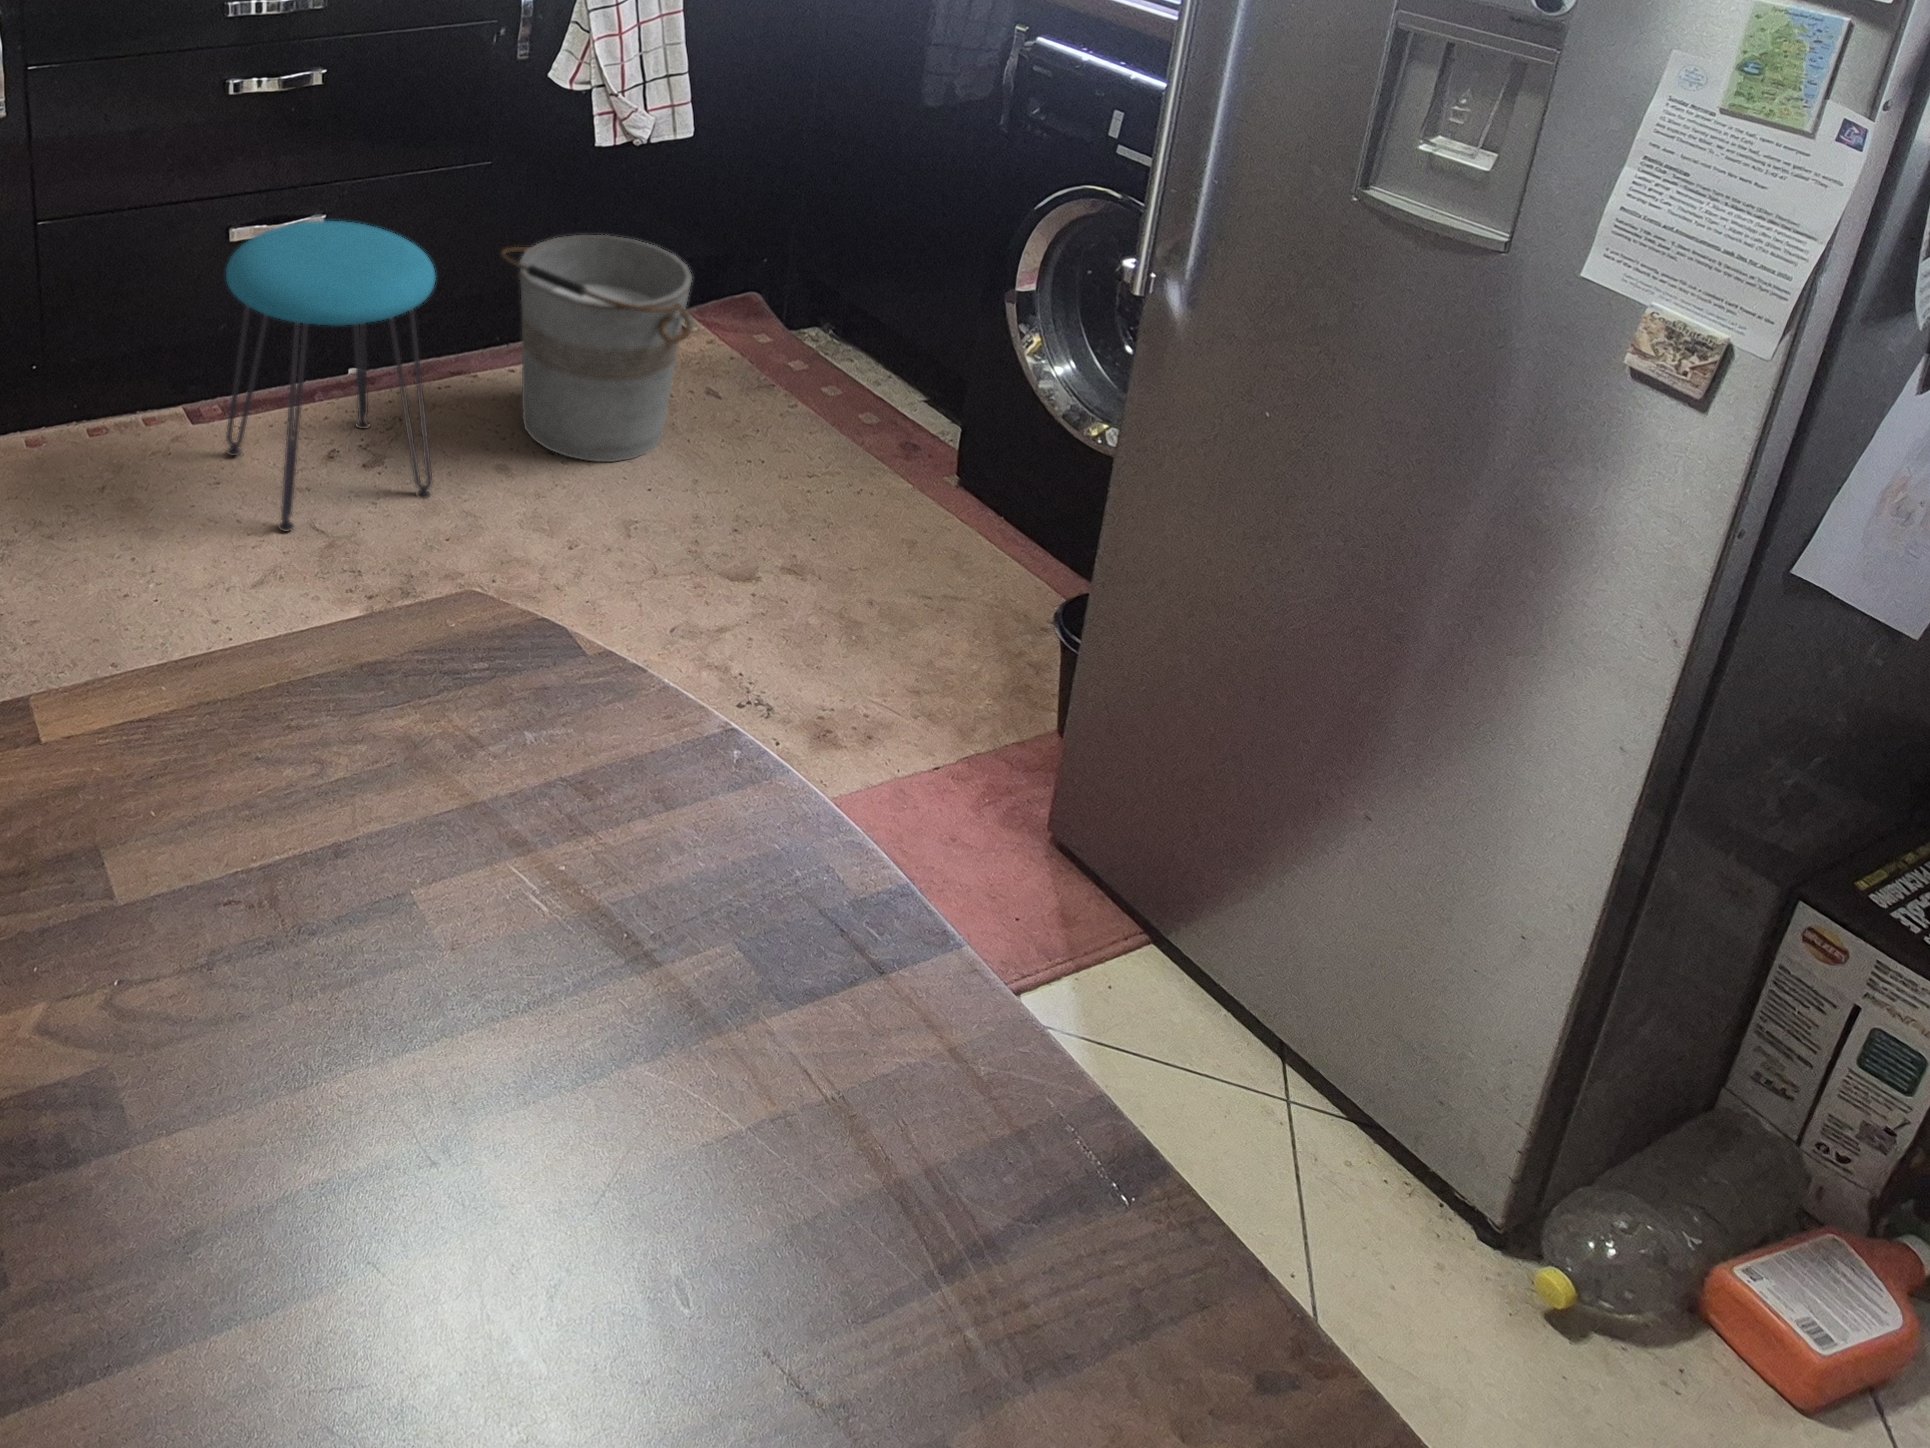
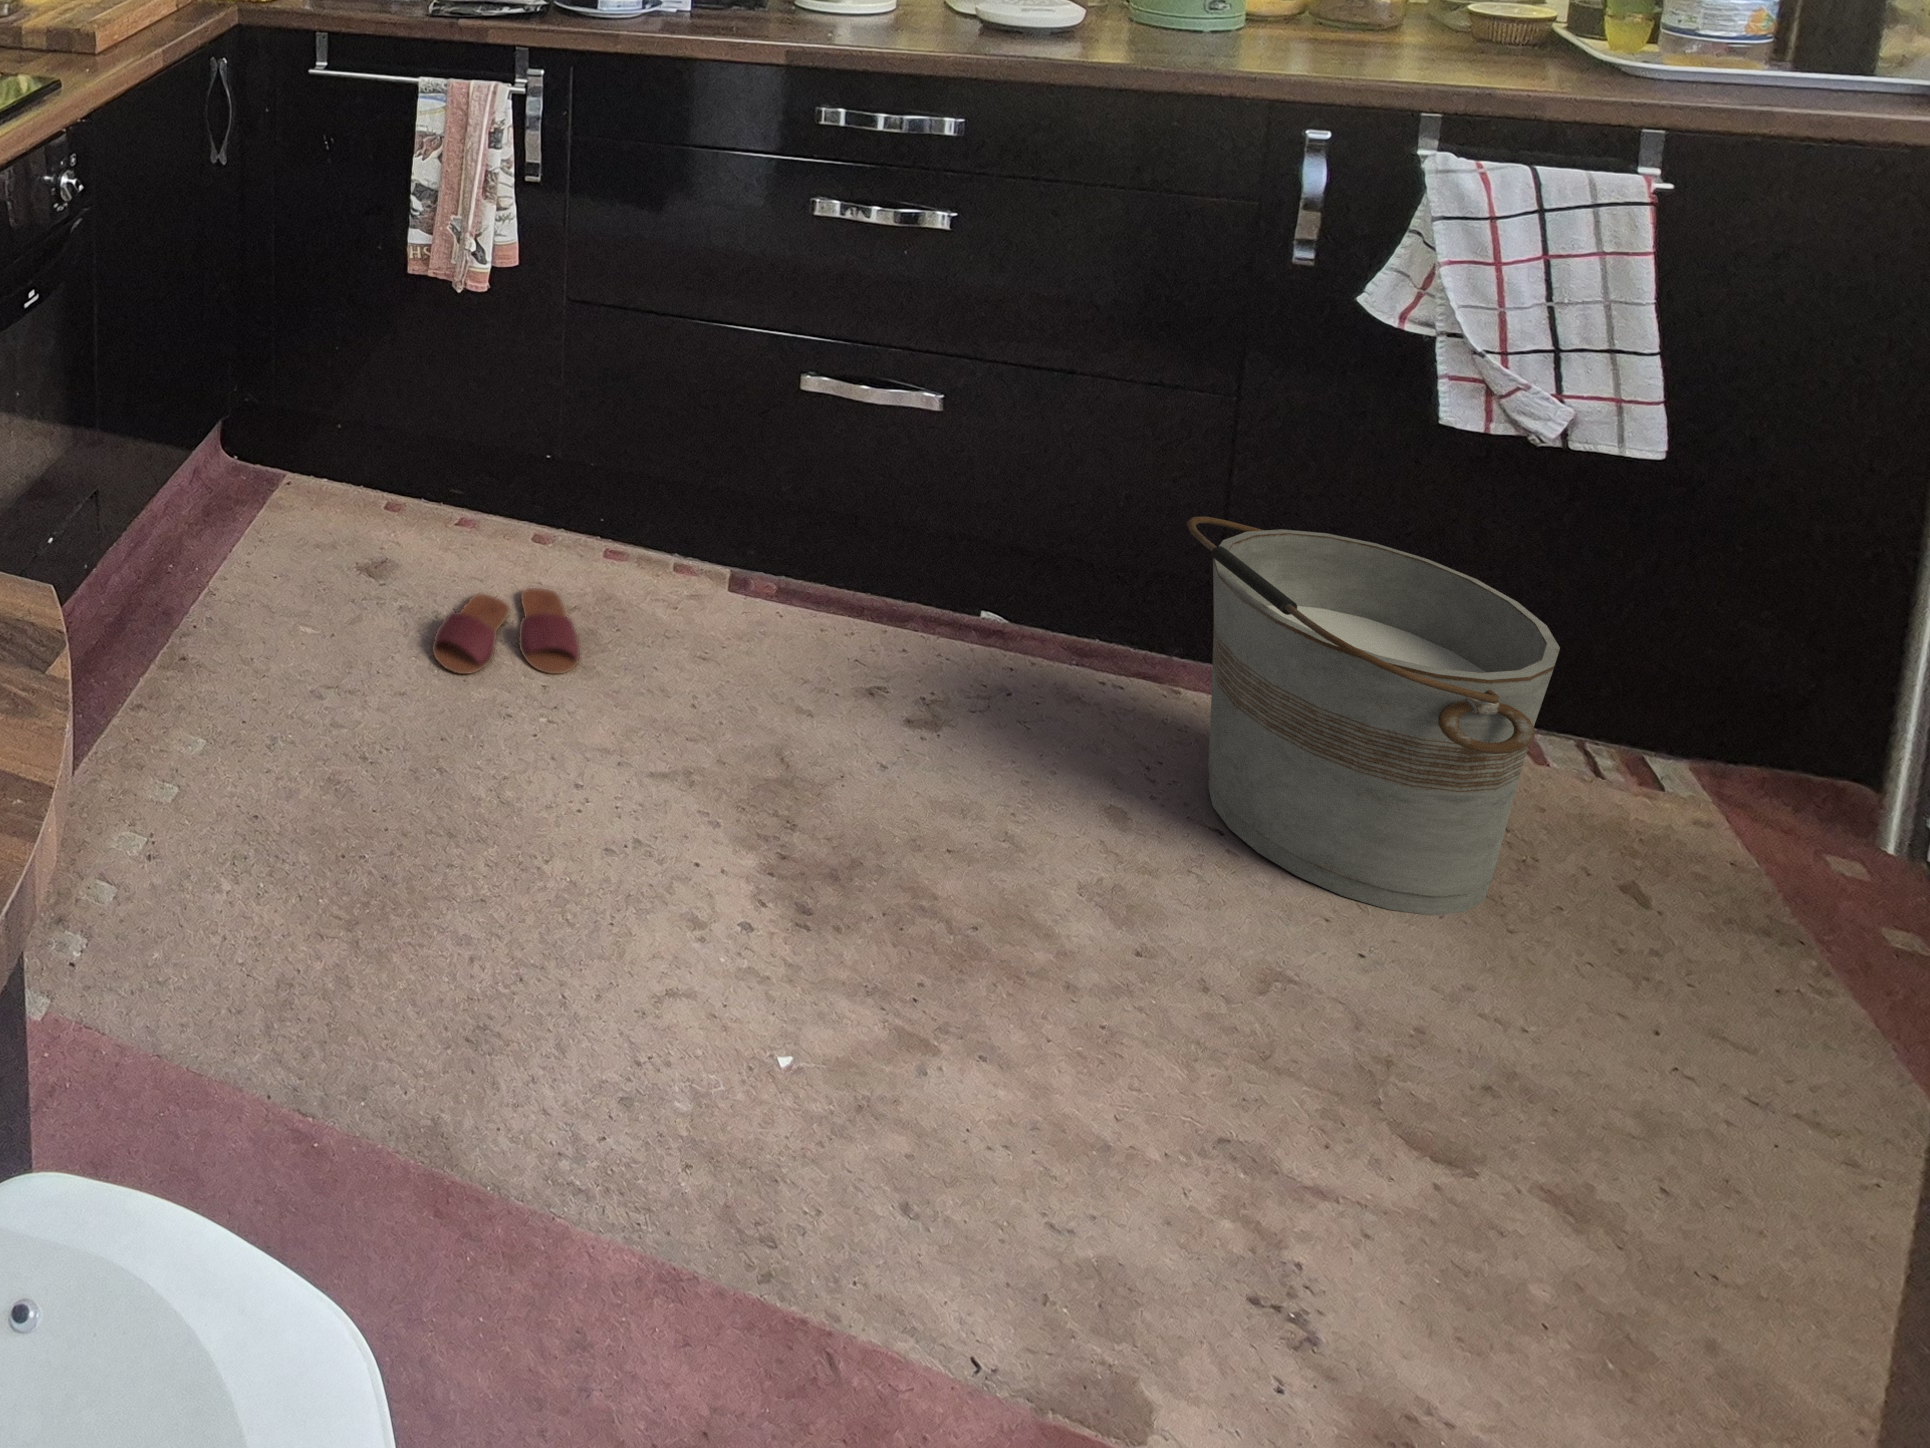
stool: present [226,221,436,532] -> none [733,383,1036,803]
slippers: none [15,479,133,582] -> present [433,588,580,674]

